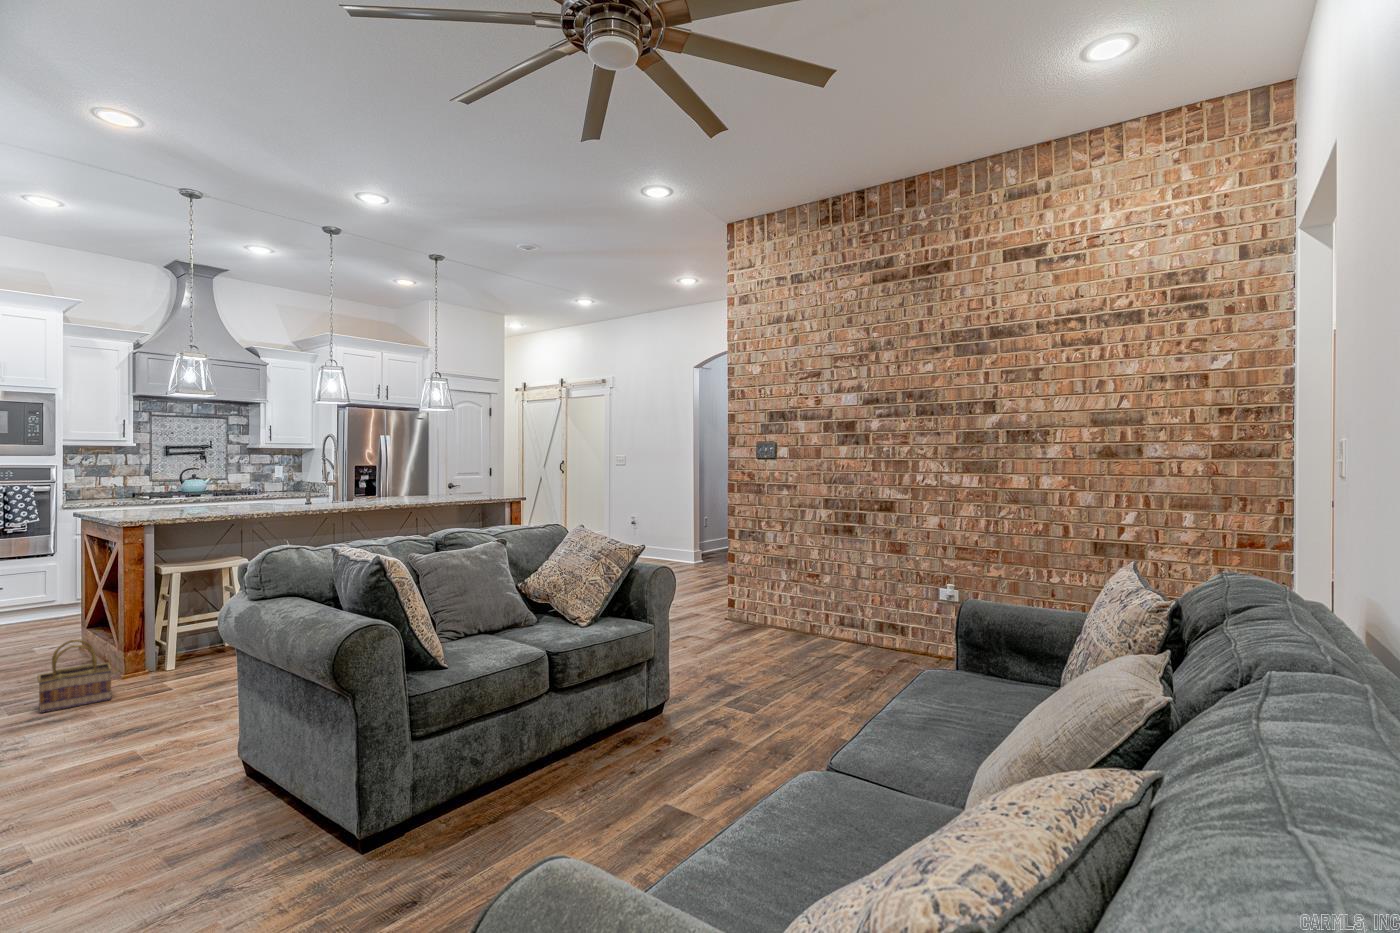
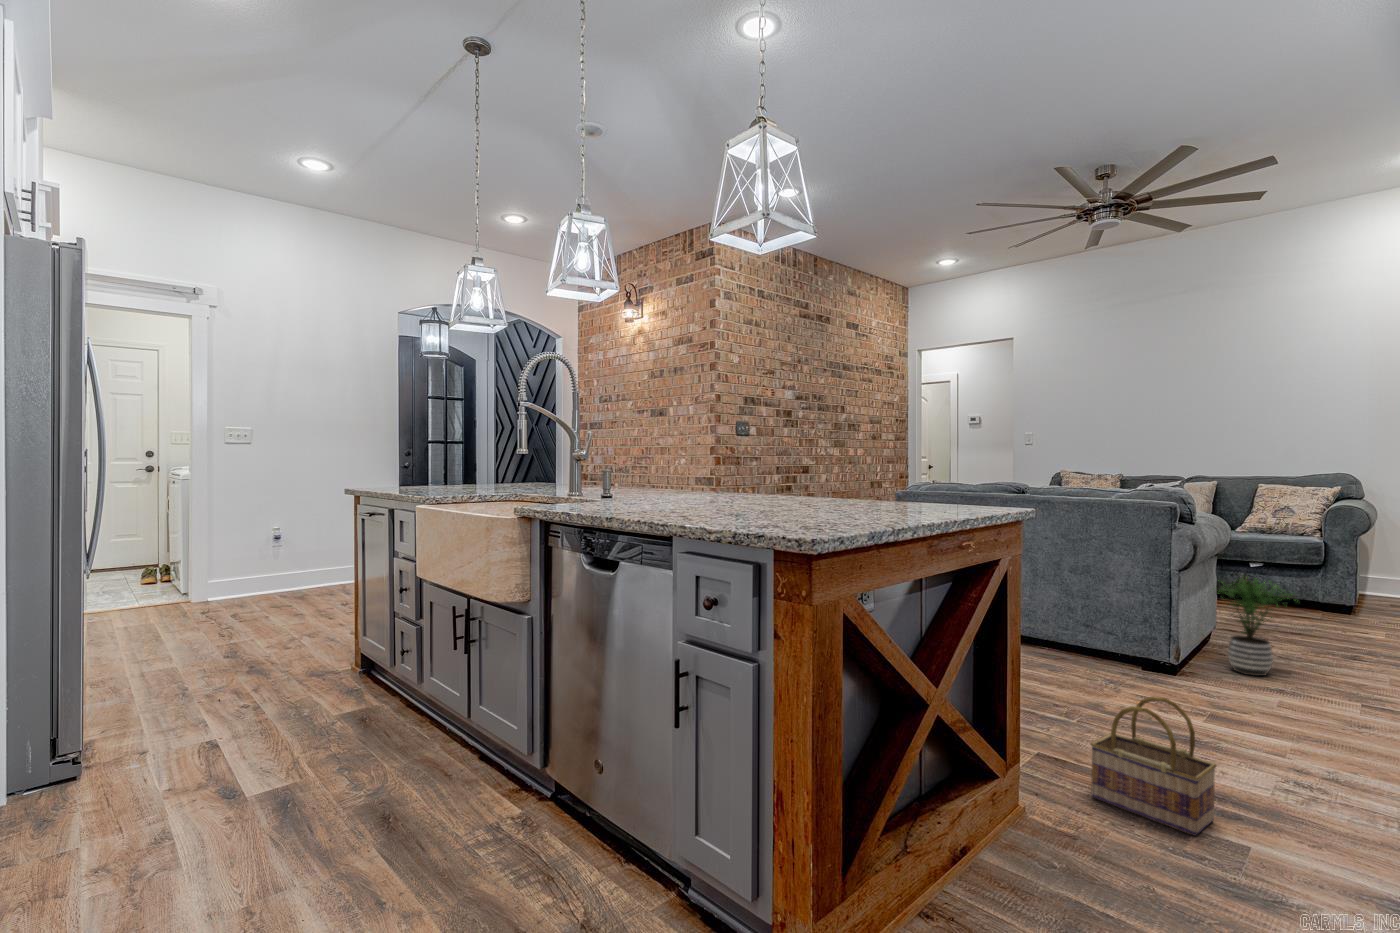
potted plant: none [136,687,261,839] -> present [1219,578,1298,676]

